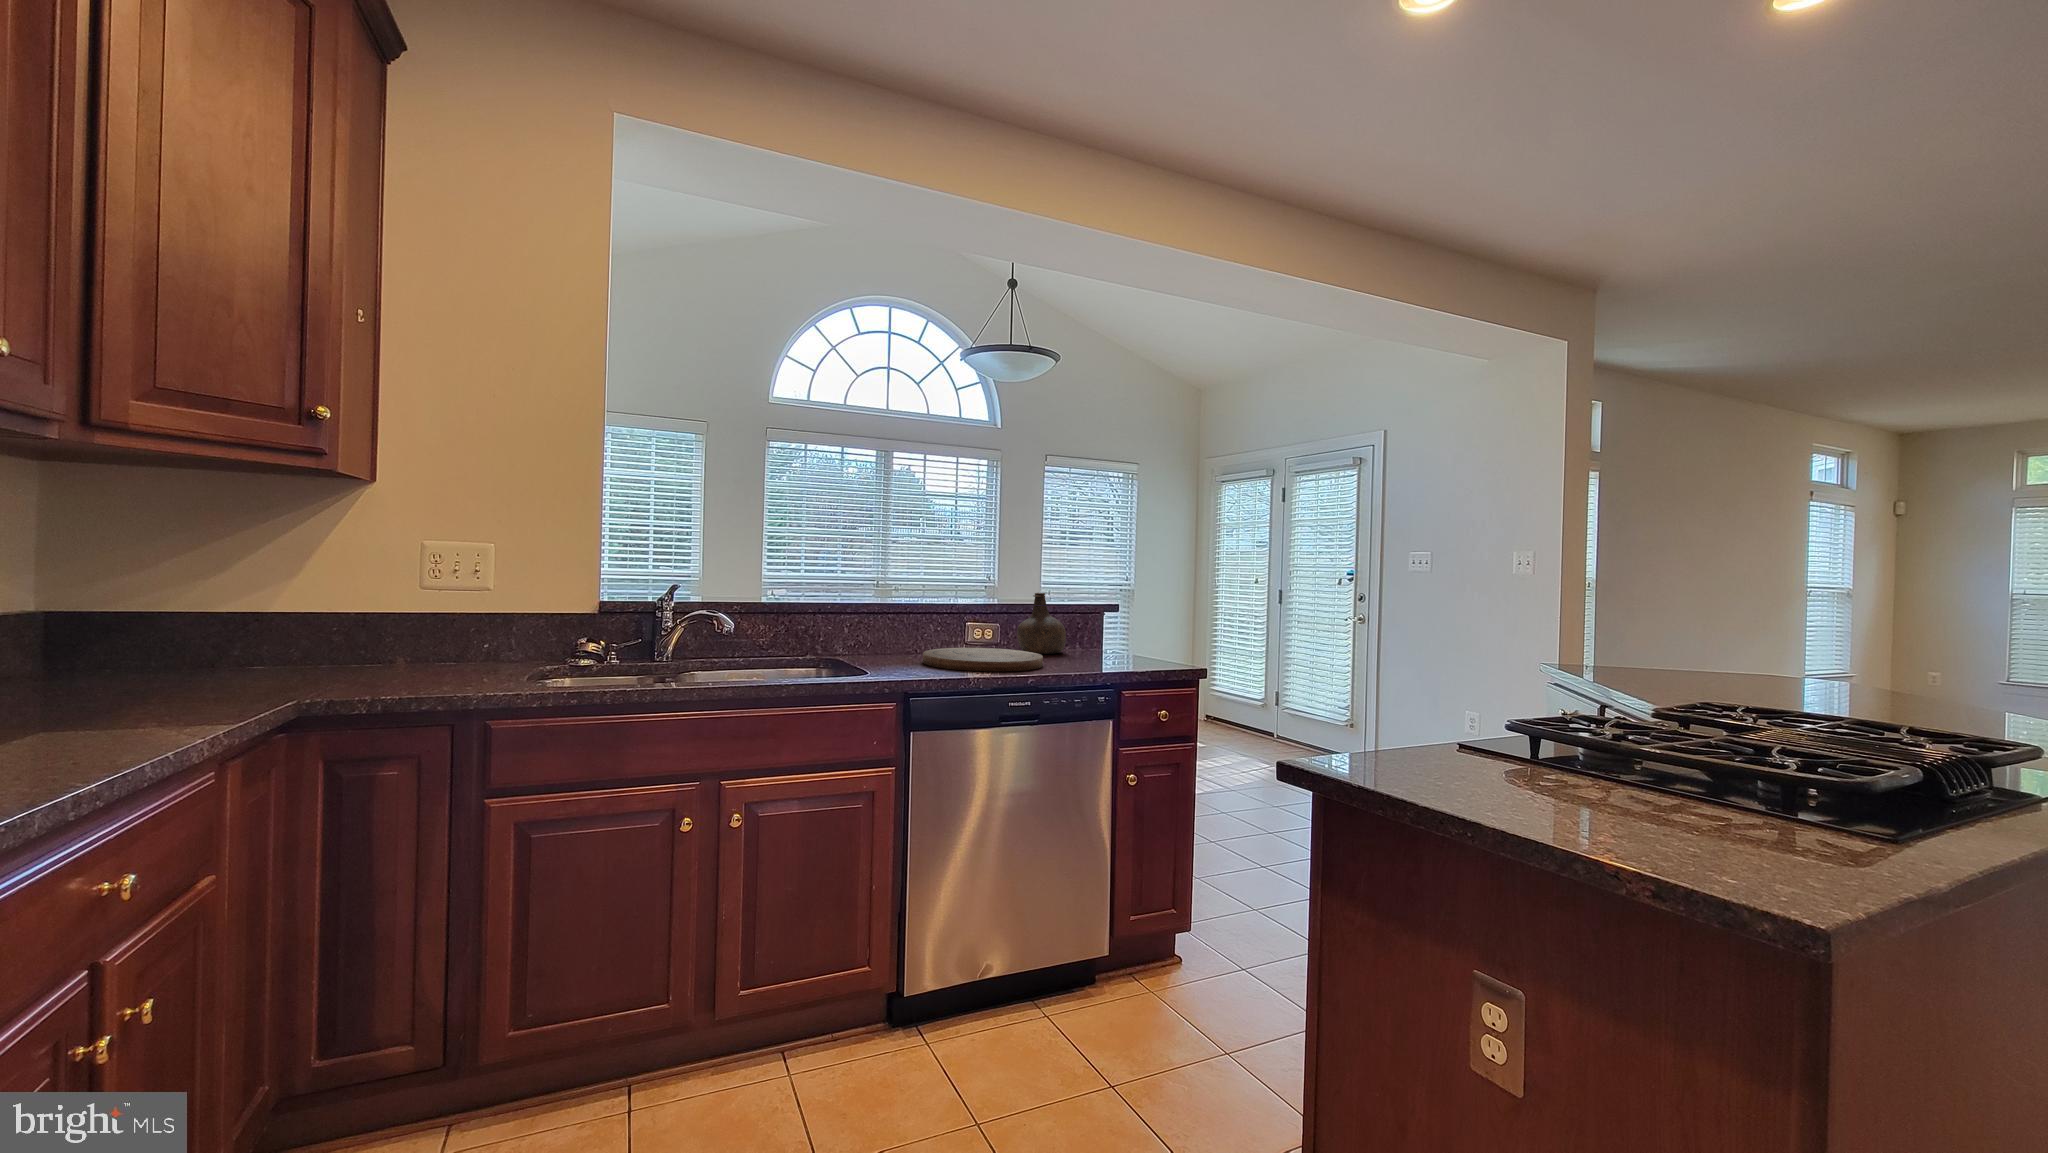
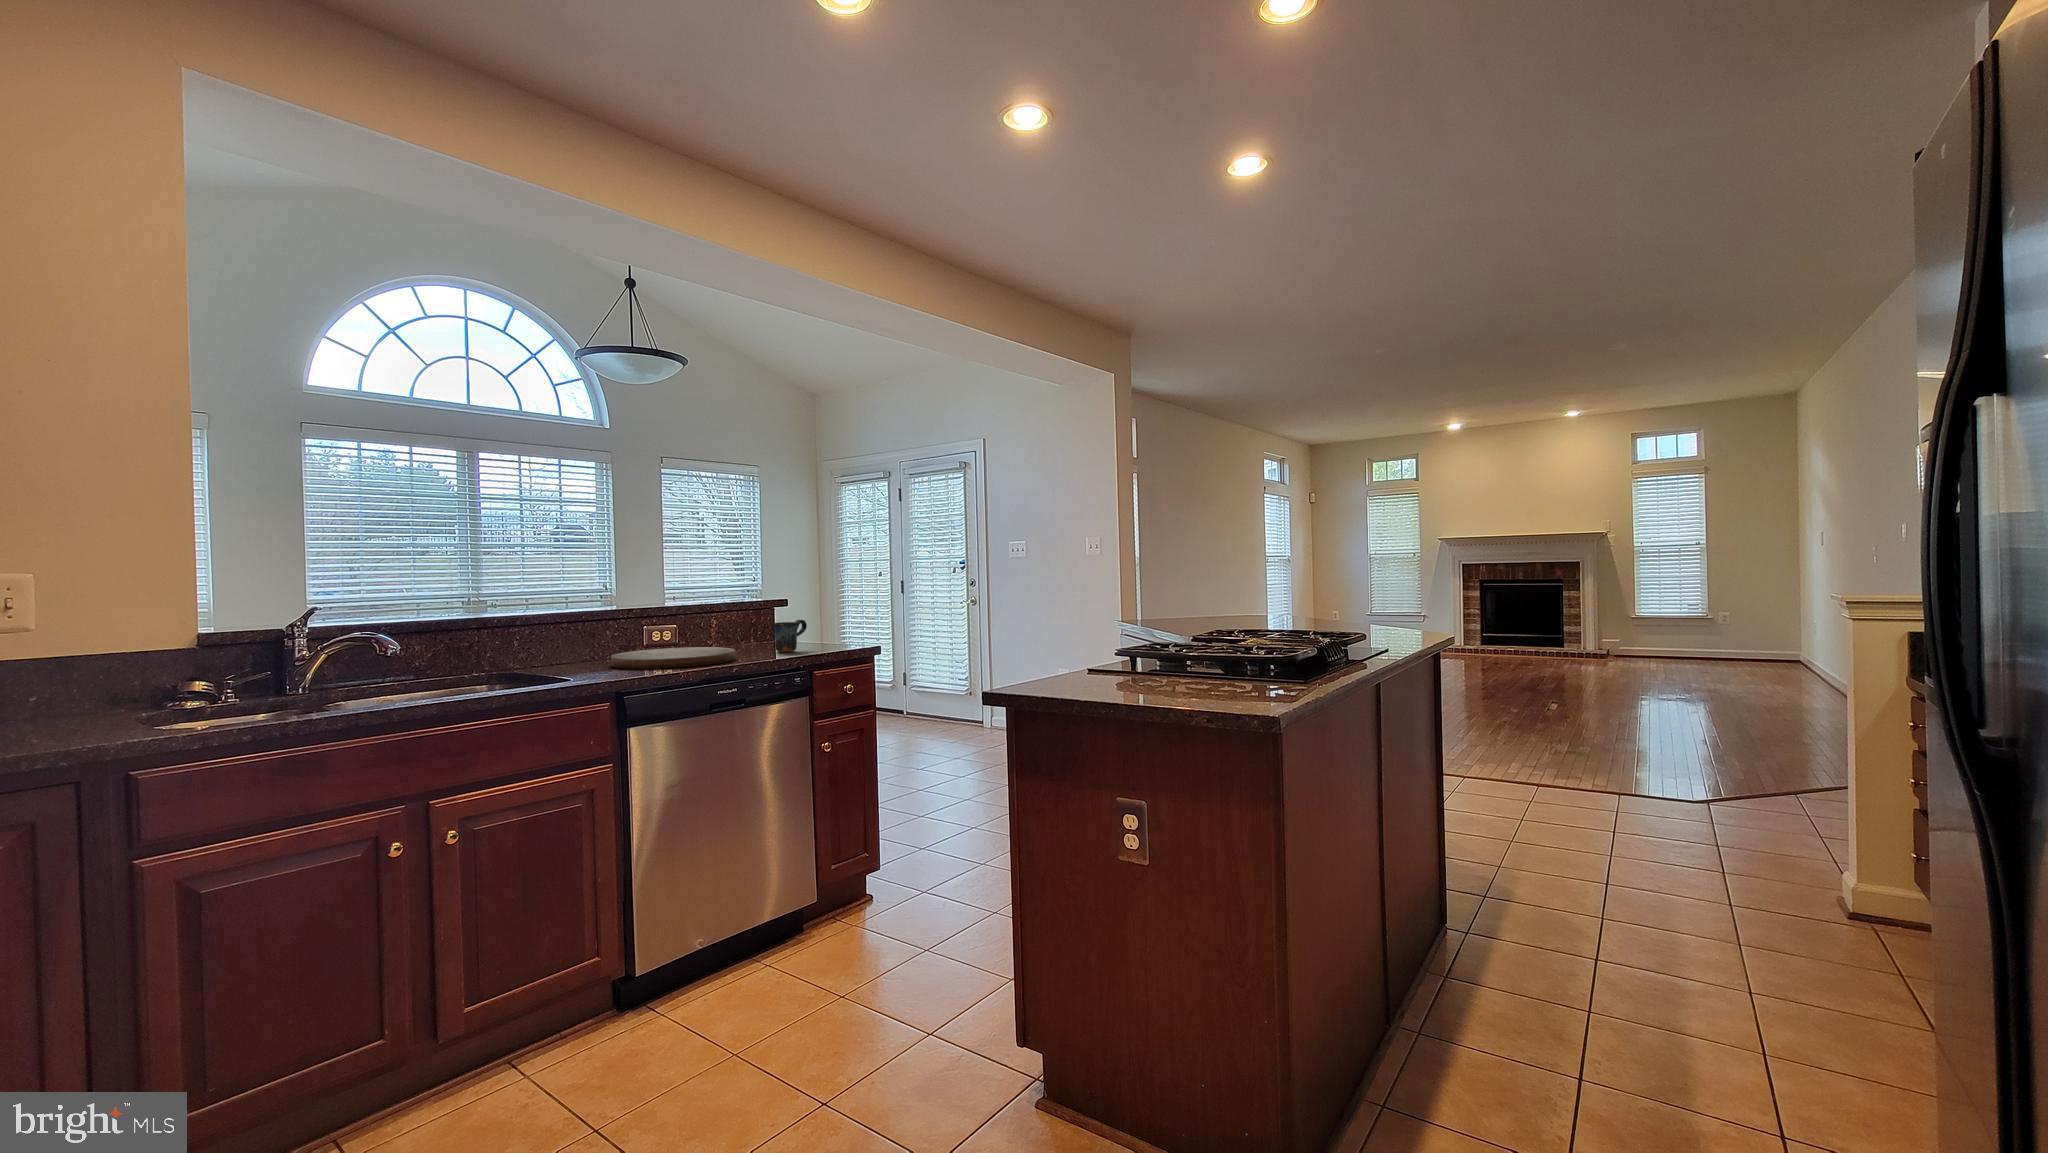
bottle: present [1017,593,1066,654] -> none [694,592,743,650]
mug: none [1088,630,1126,664] -> present [773,620,807,652]

